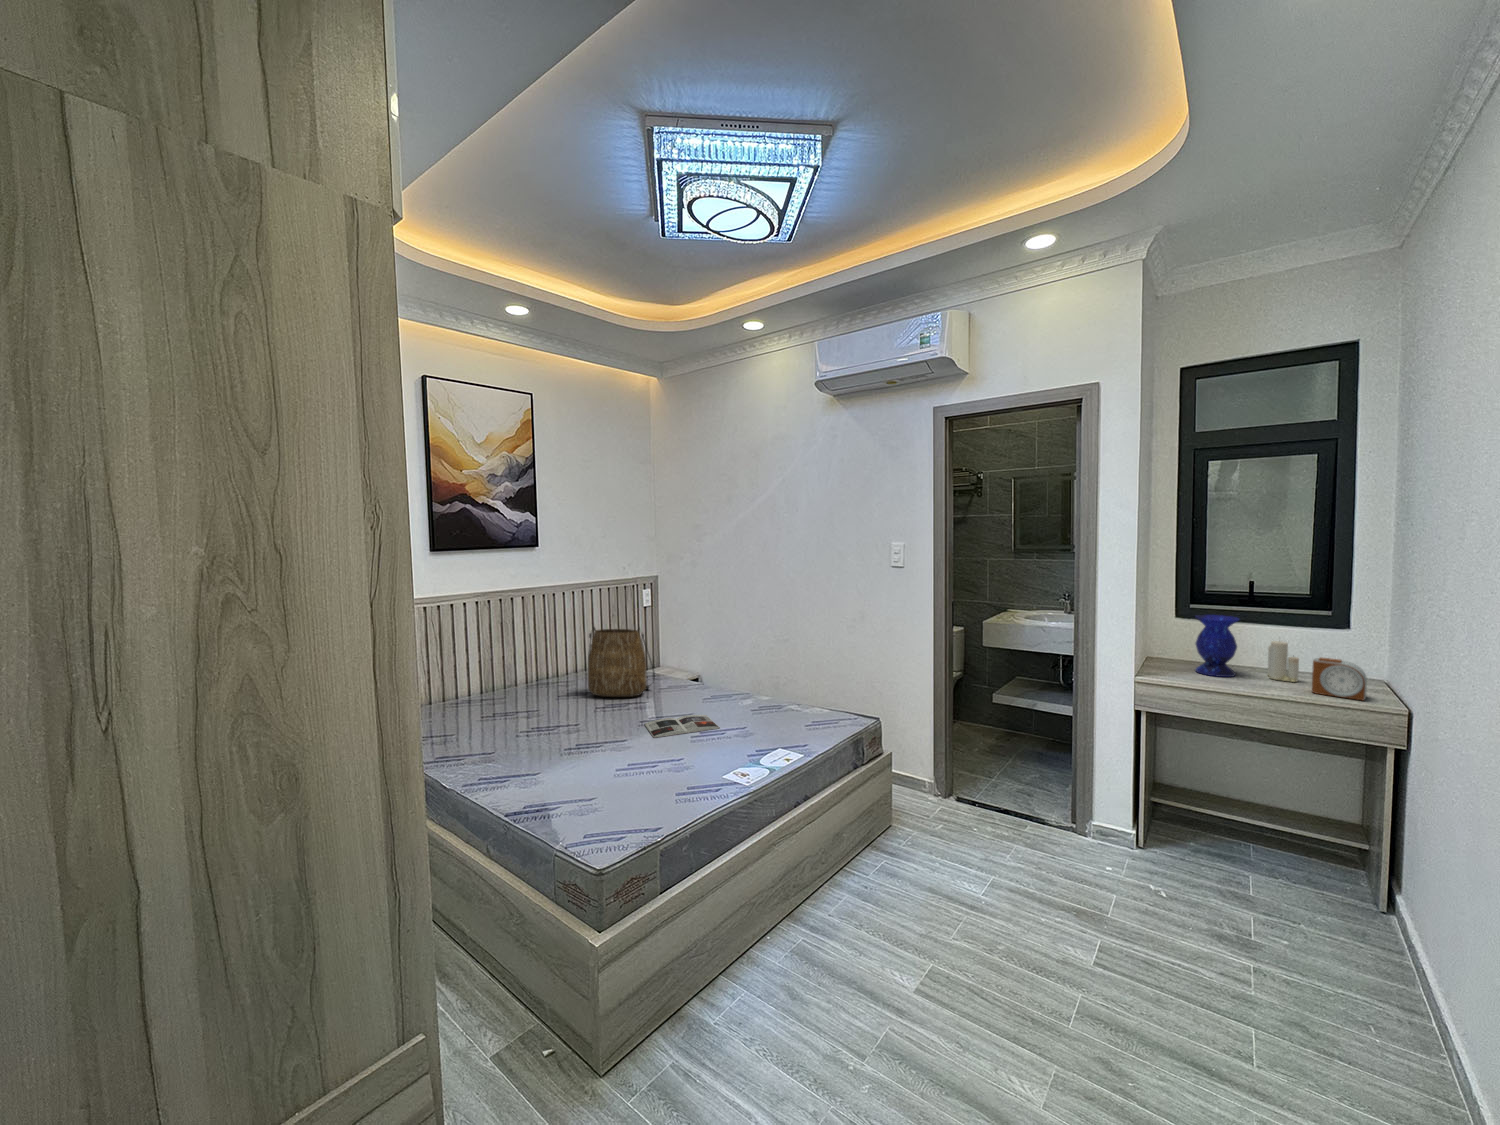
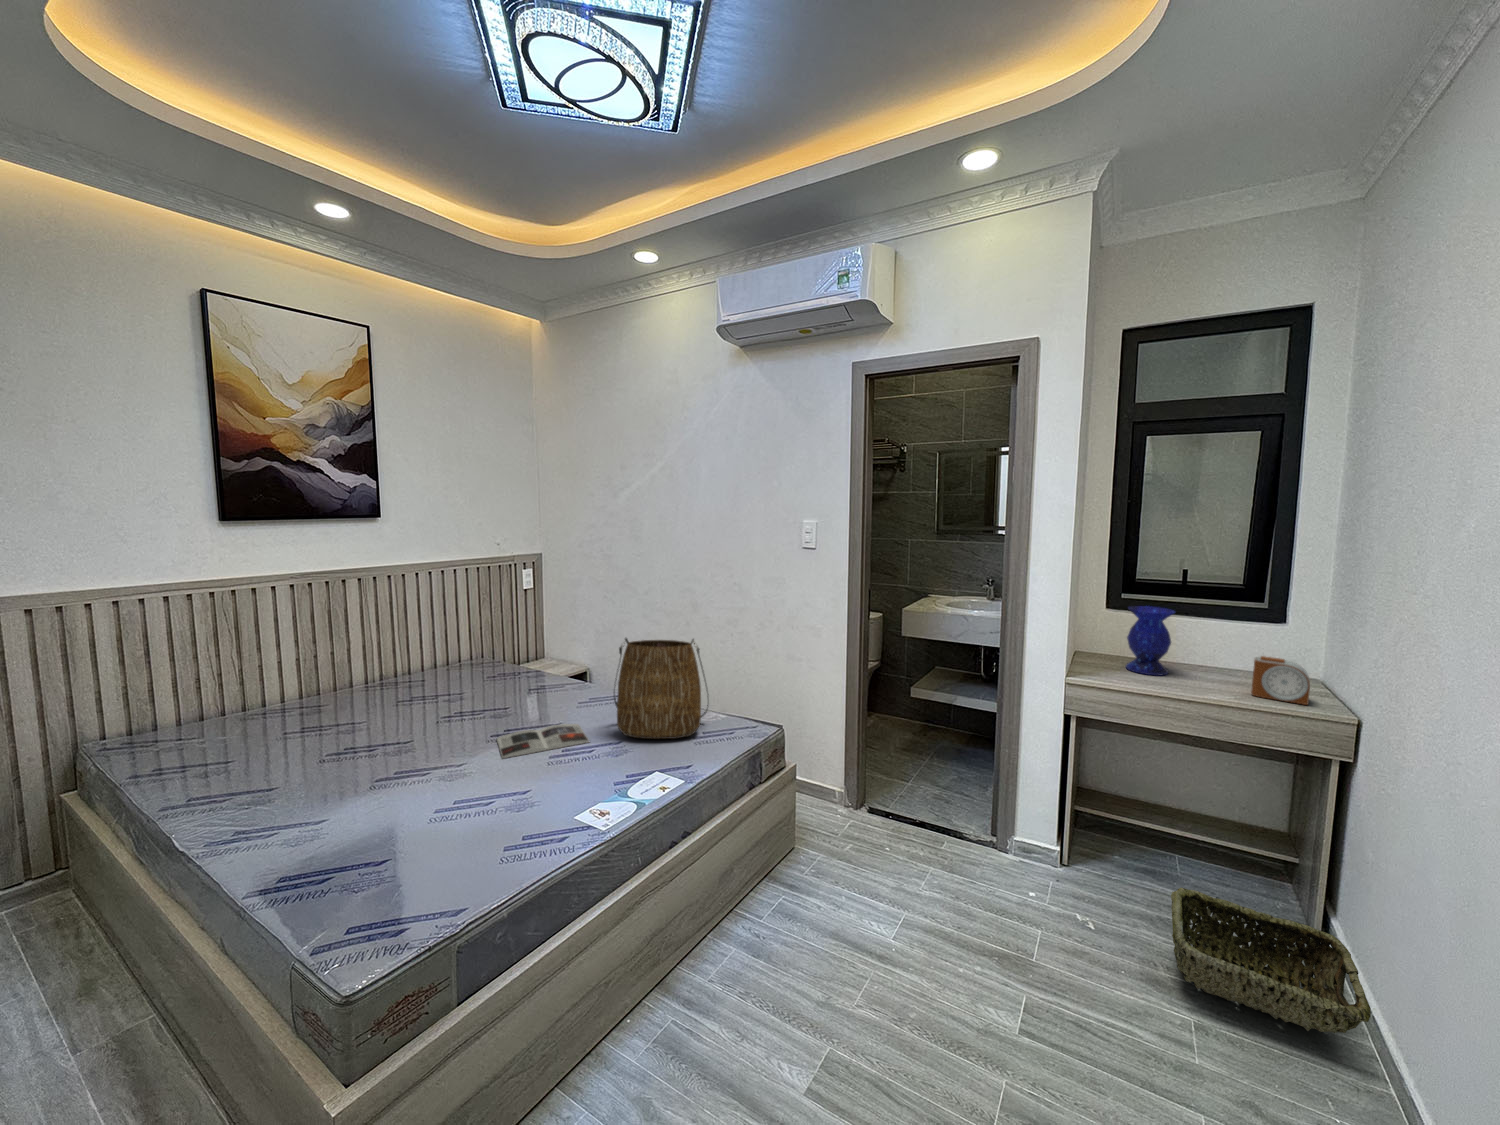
tote bag: present [588,627,655,697] -> present [614,638,708,739]
candle: present [1268,641,1299,682] -> none [1200,632,1235,681]
woven basket: none [1233,860,1411,979] -> present [1171,888,1371,1033]

